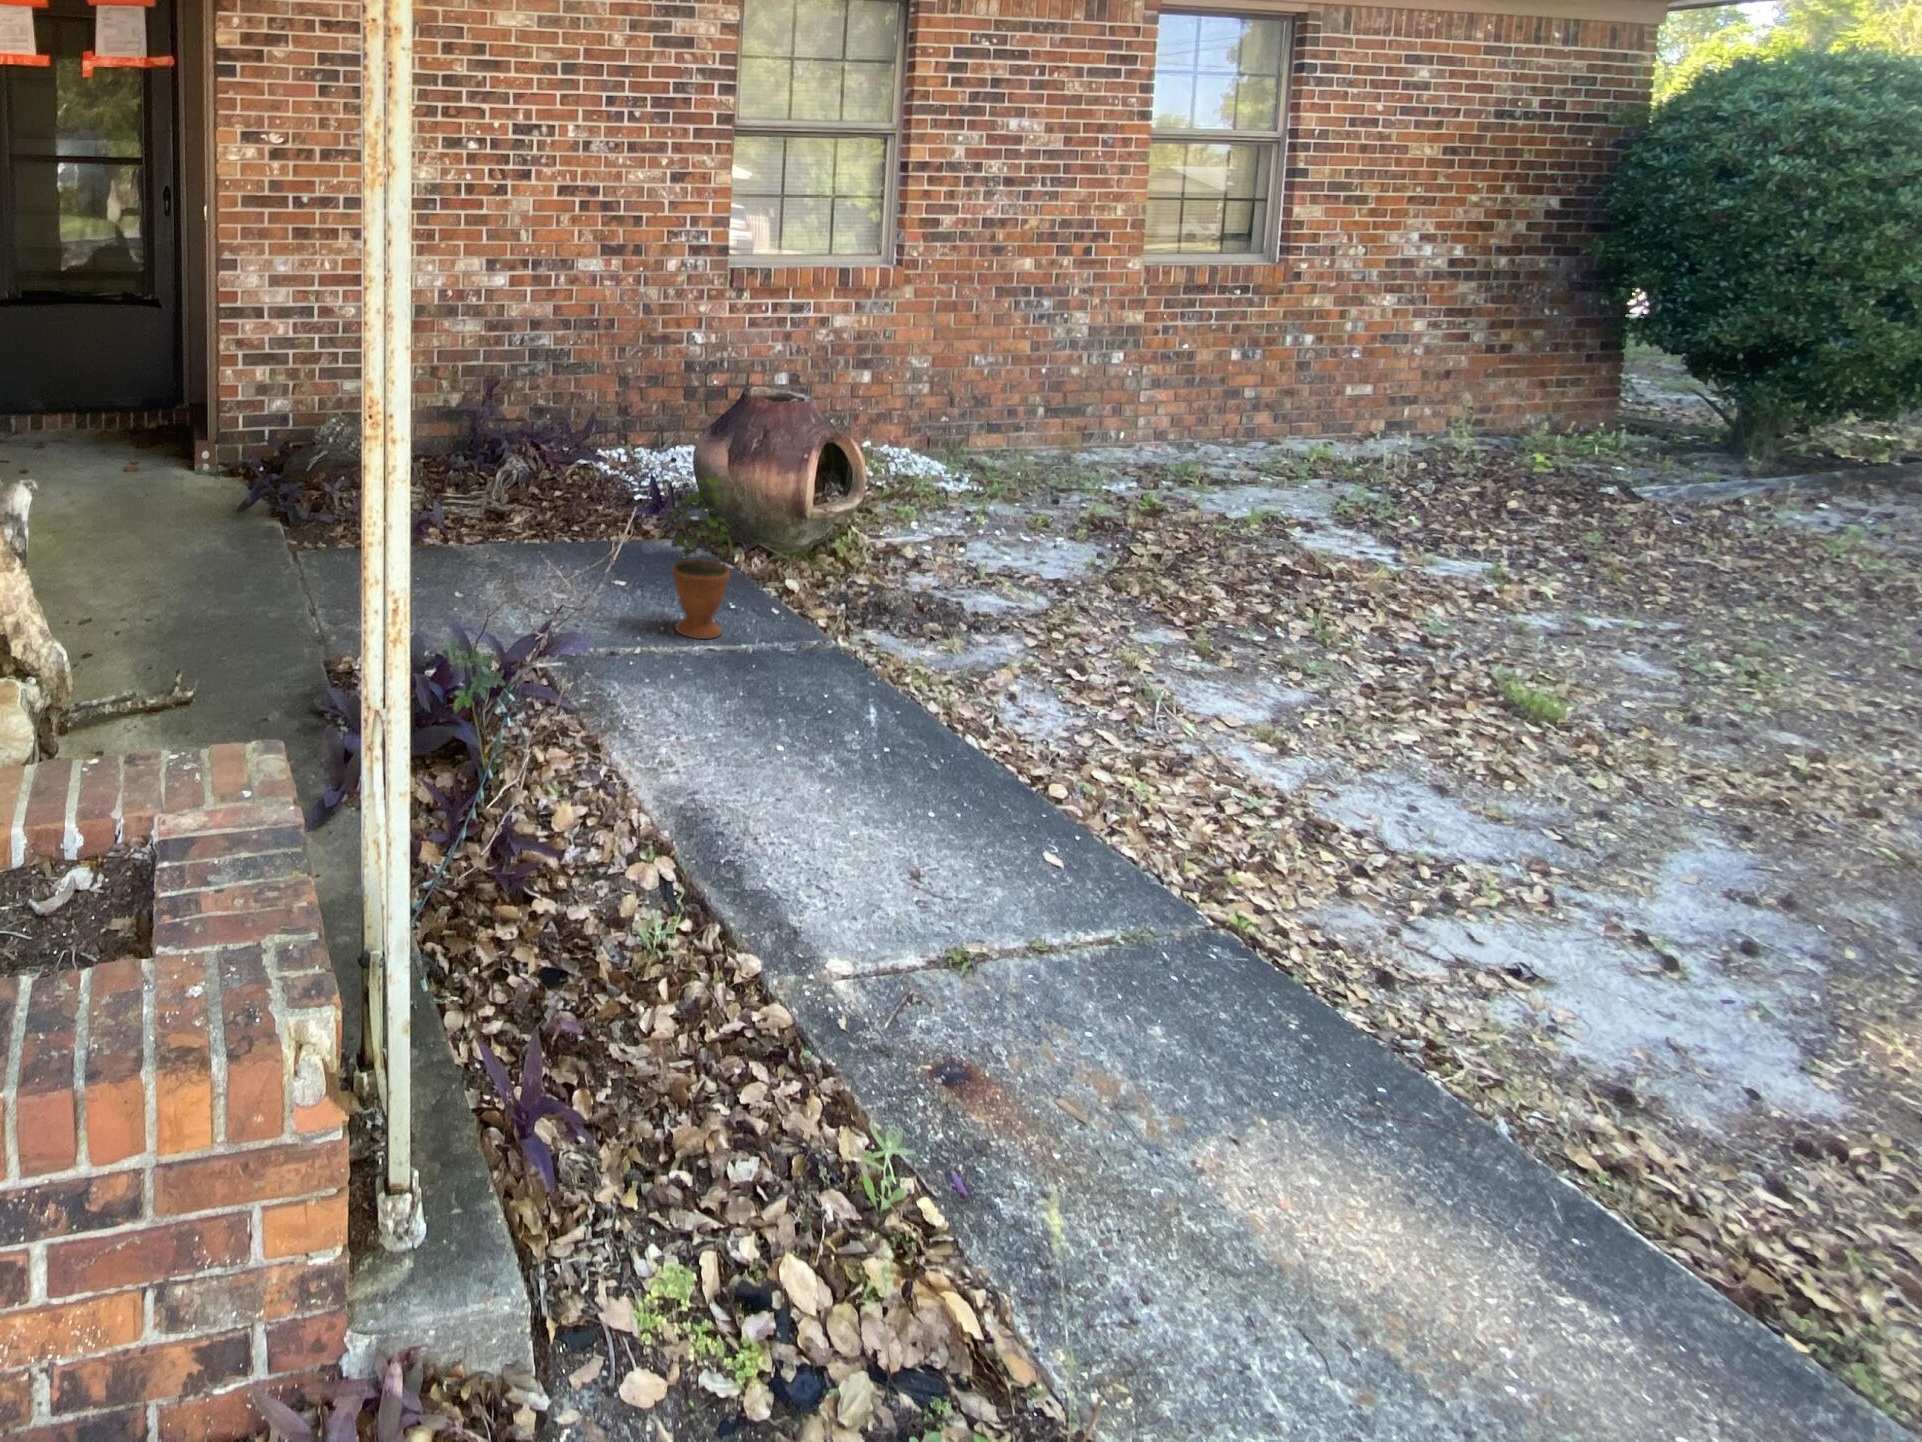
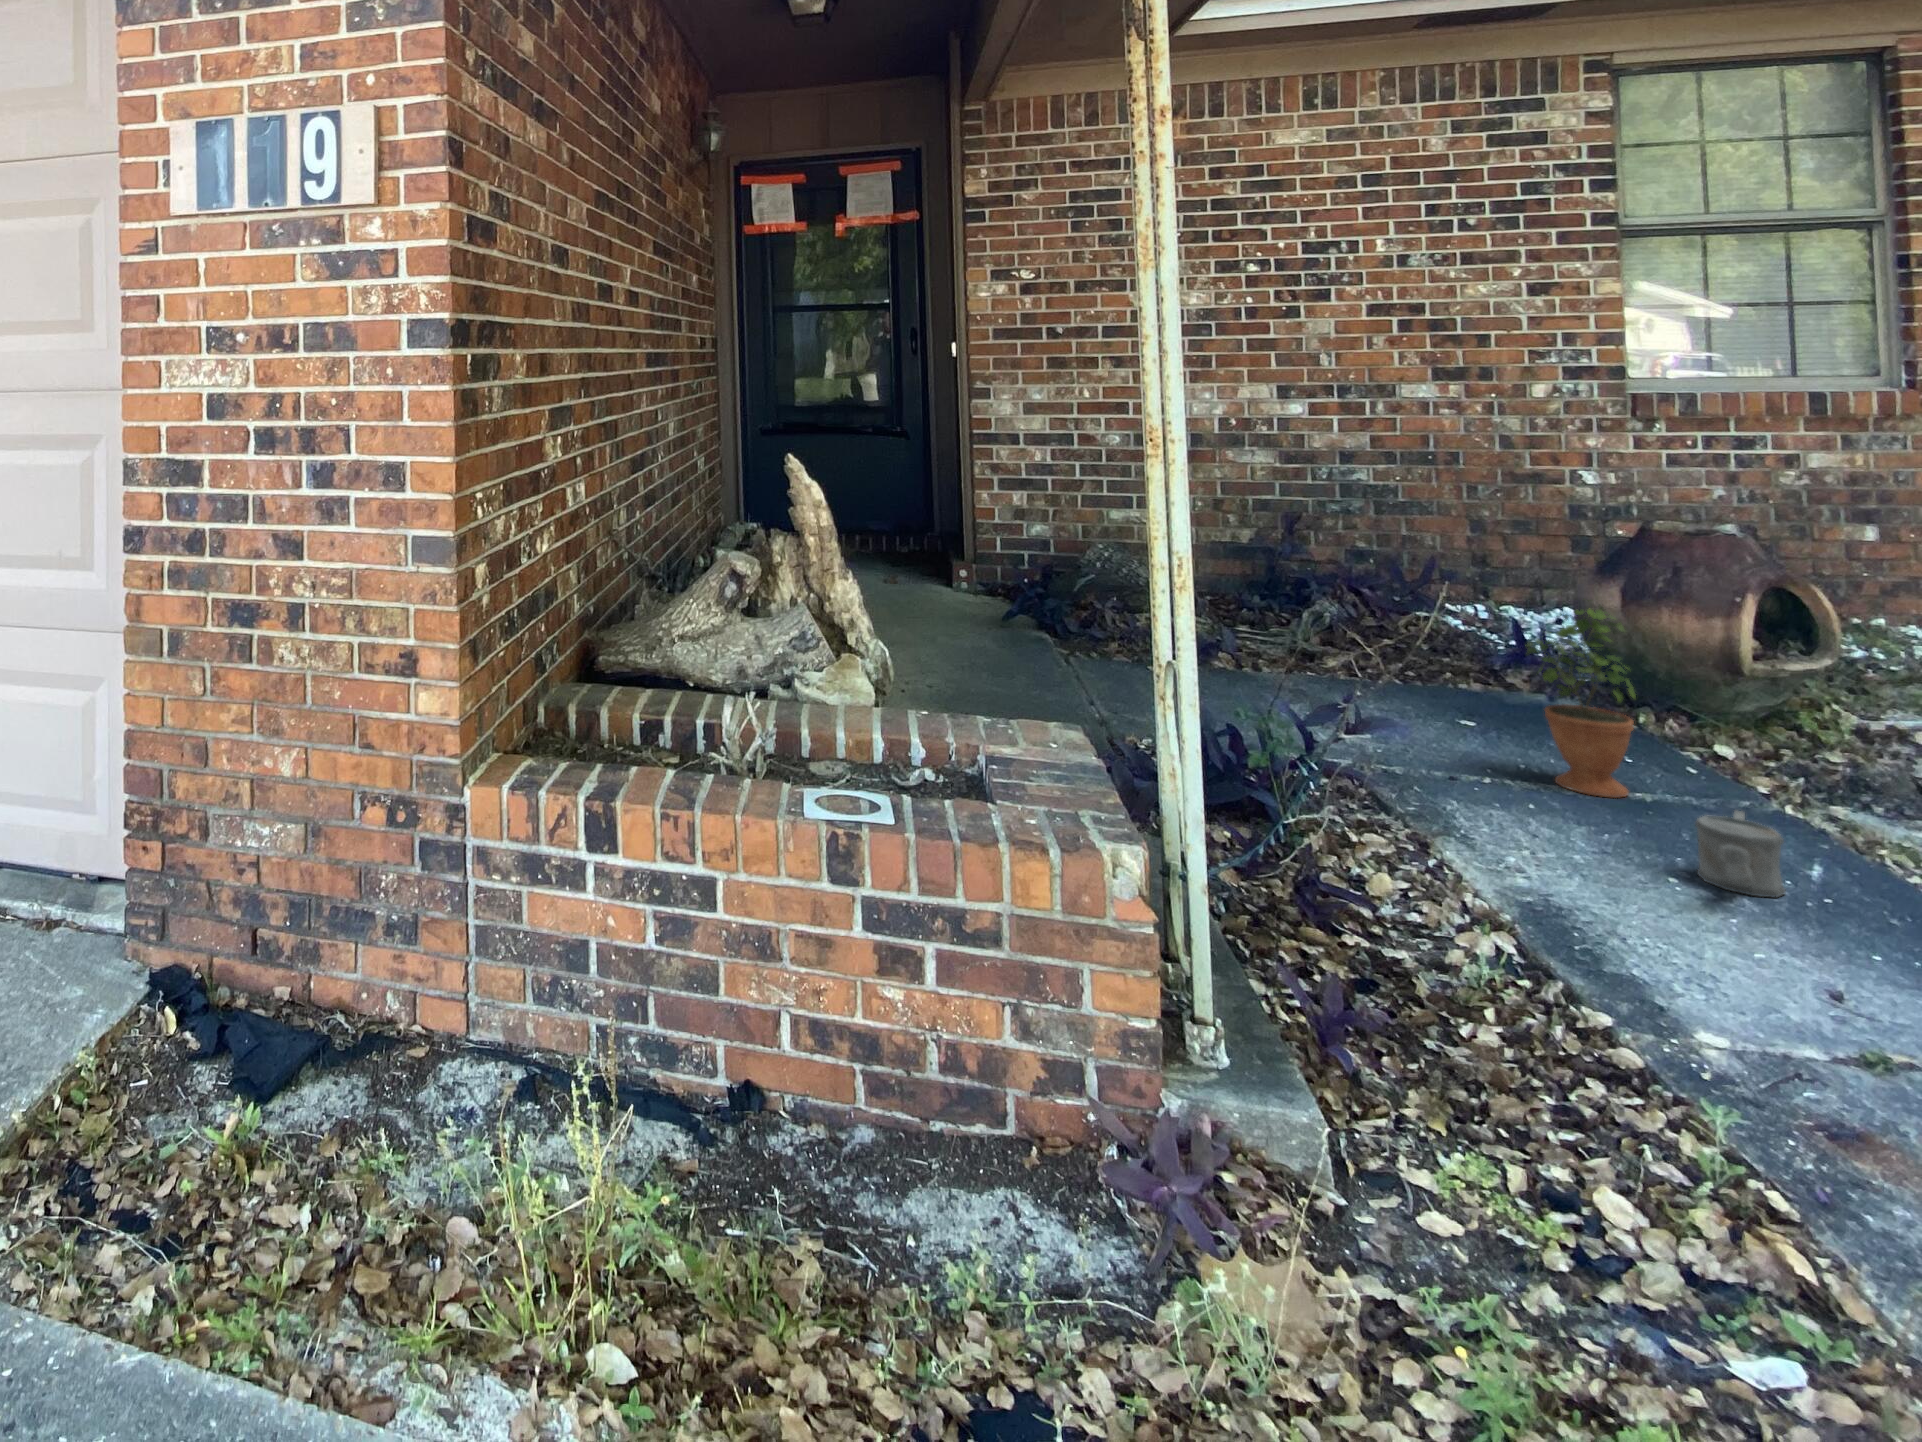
watering can: none [769,650,825,727] -> present [1695,811,1786,898]

